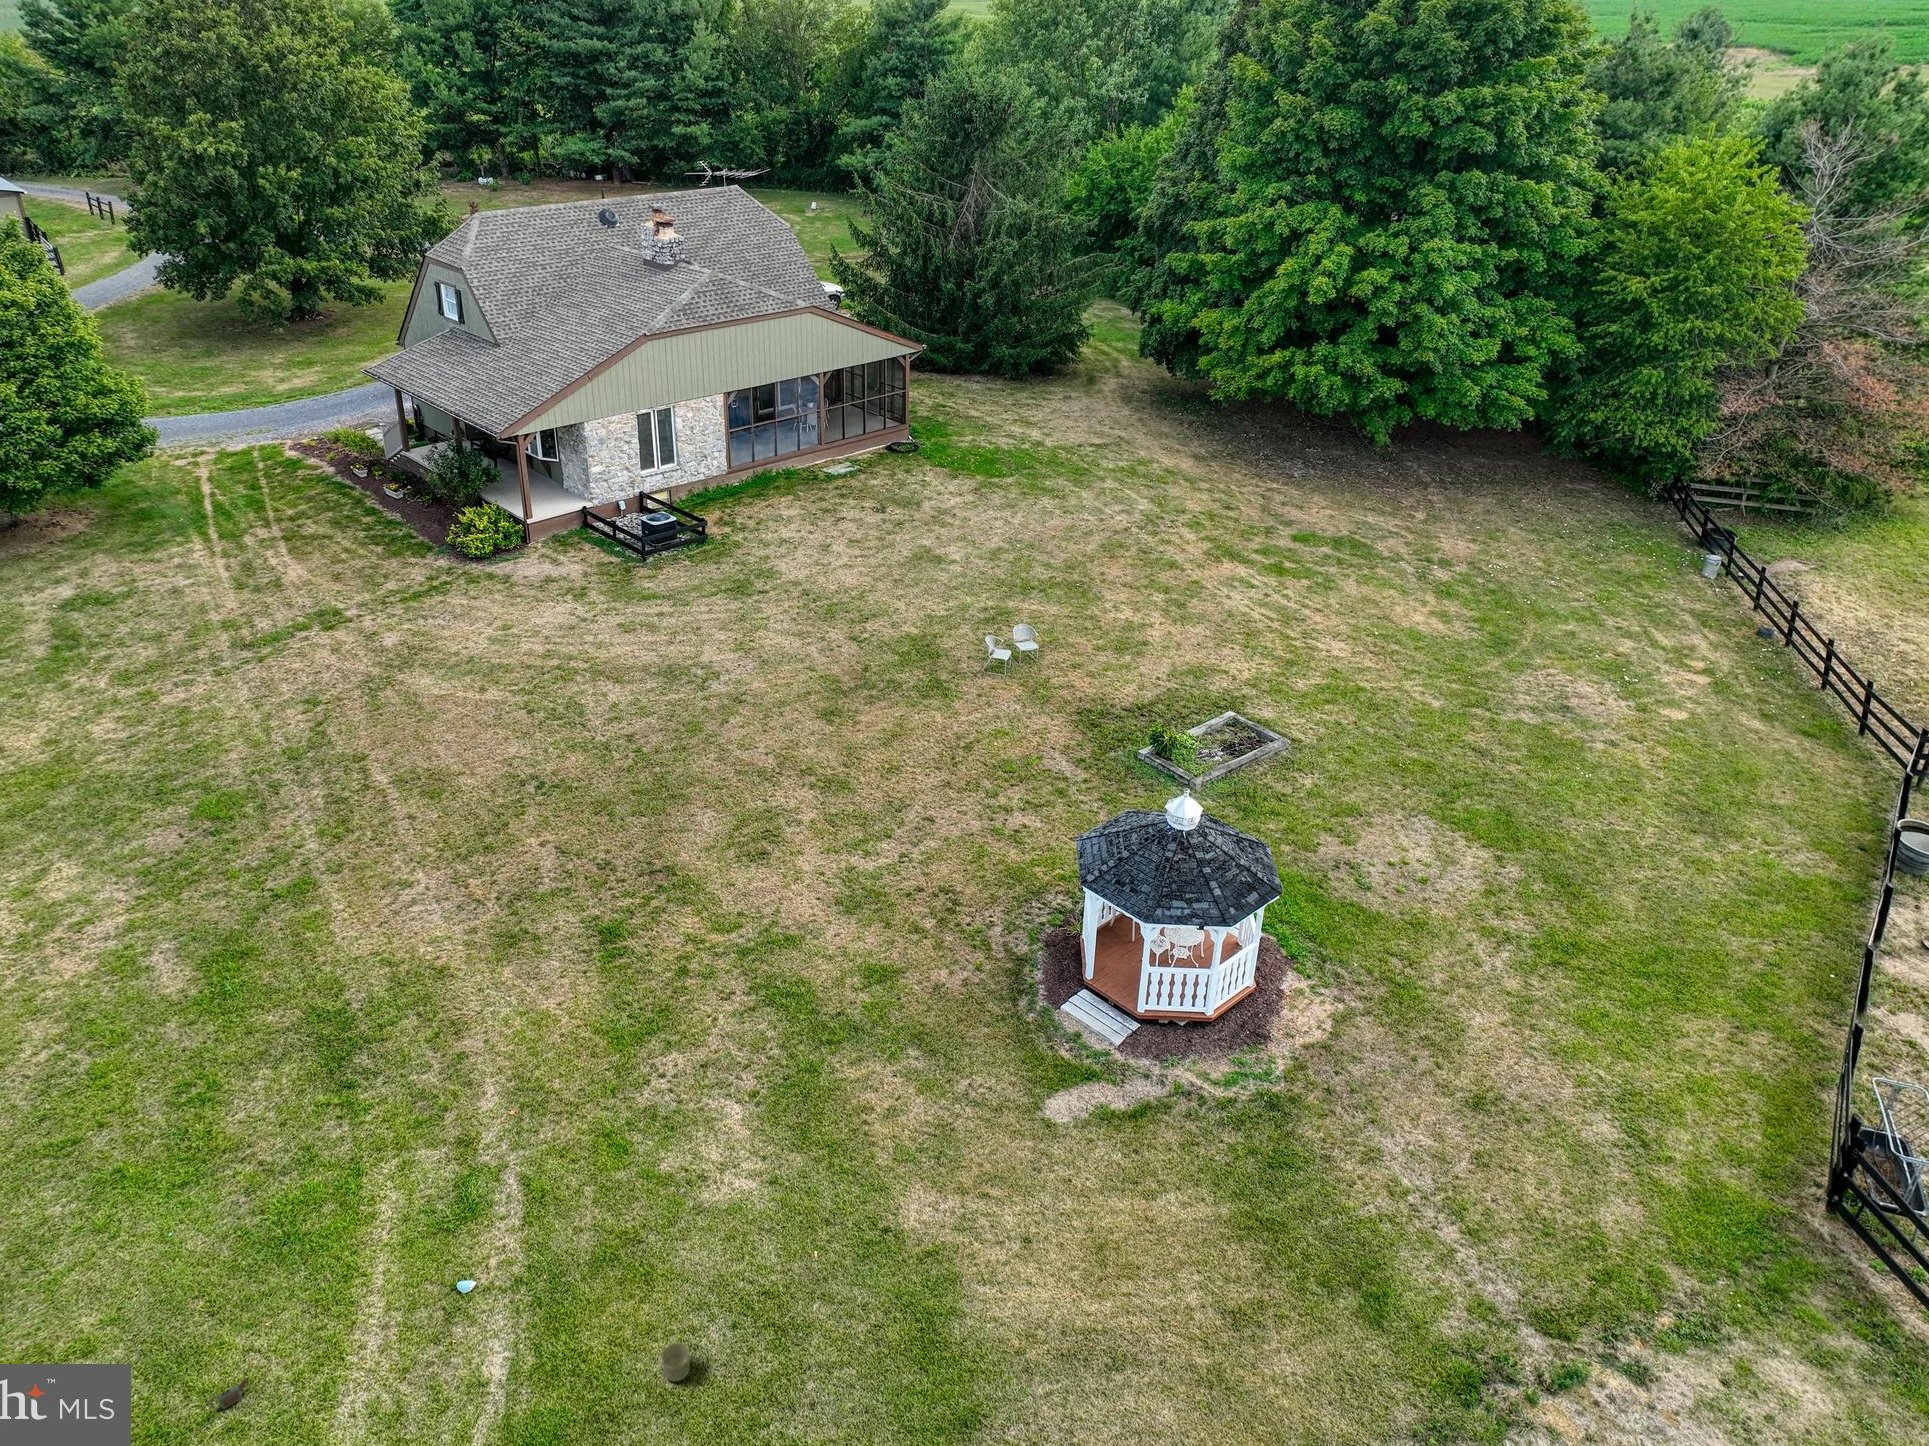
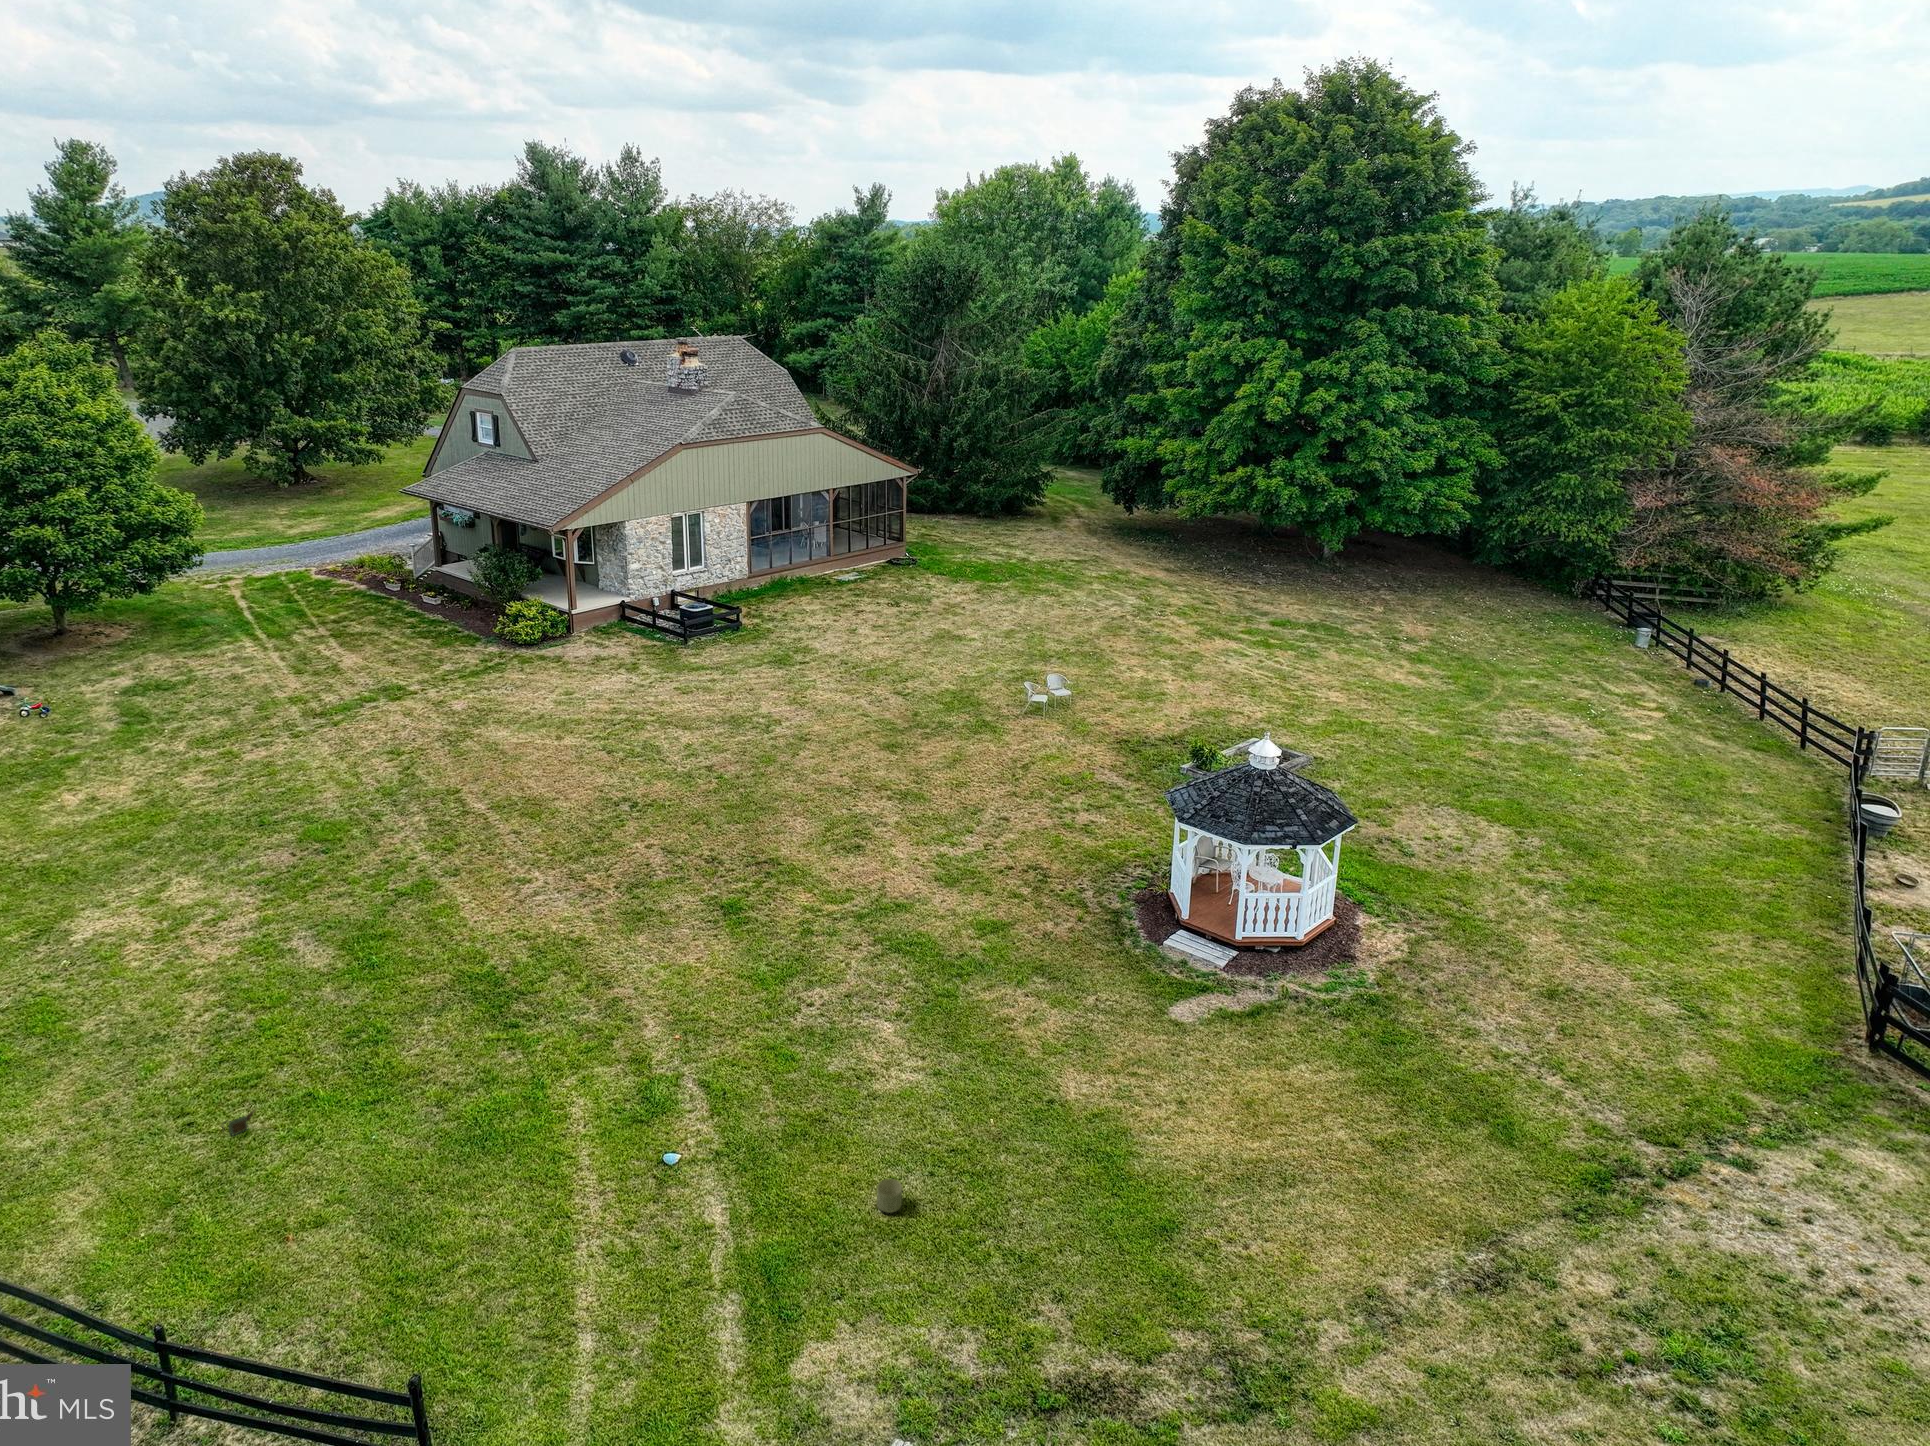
watering can: present [209,1378,249,1409] -> present [222,1111,255,1135]

